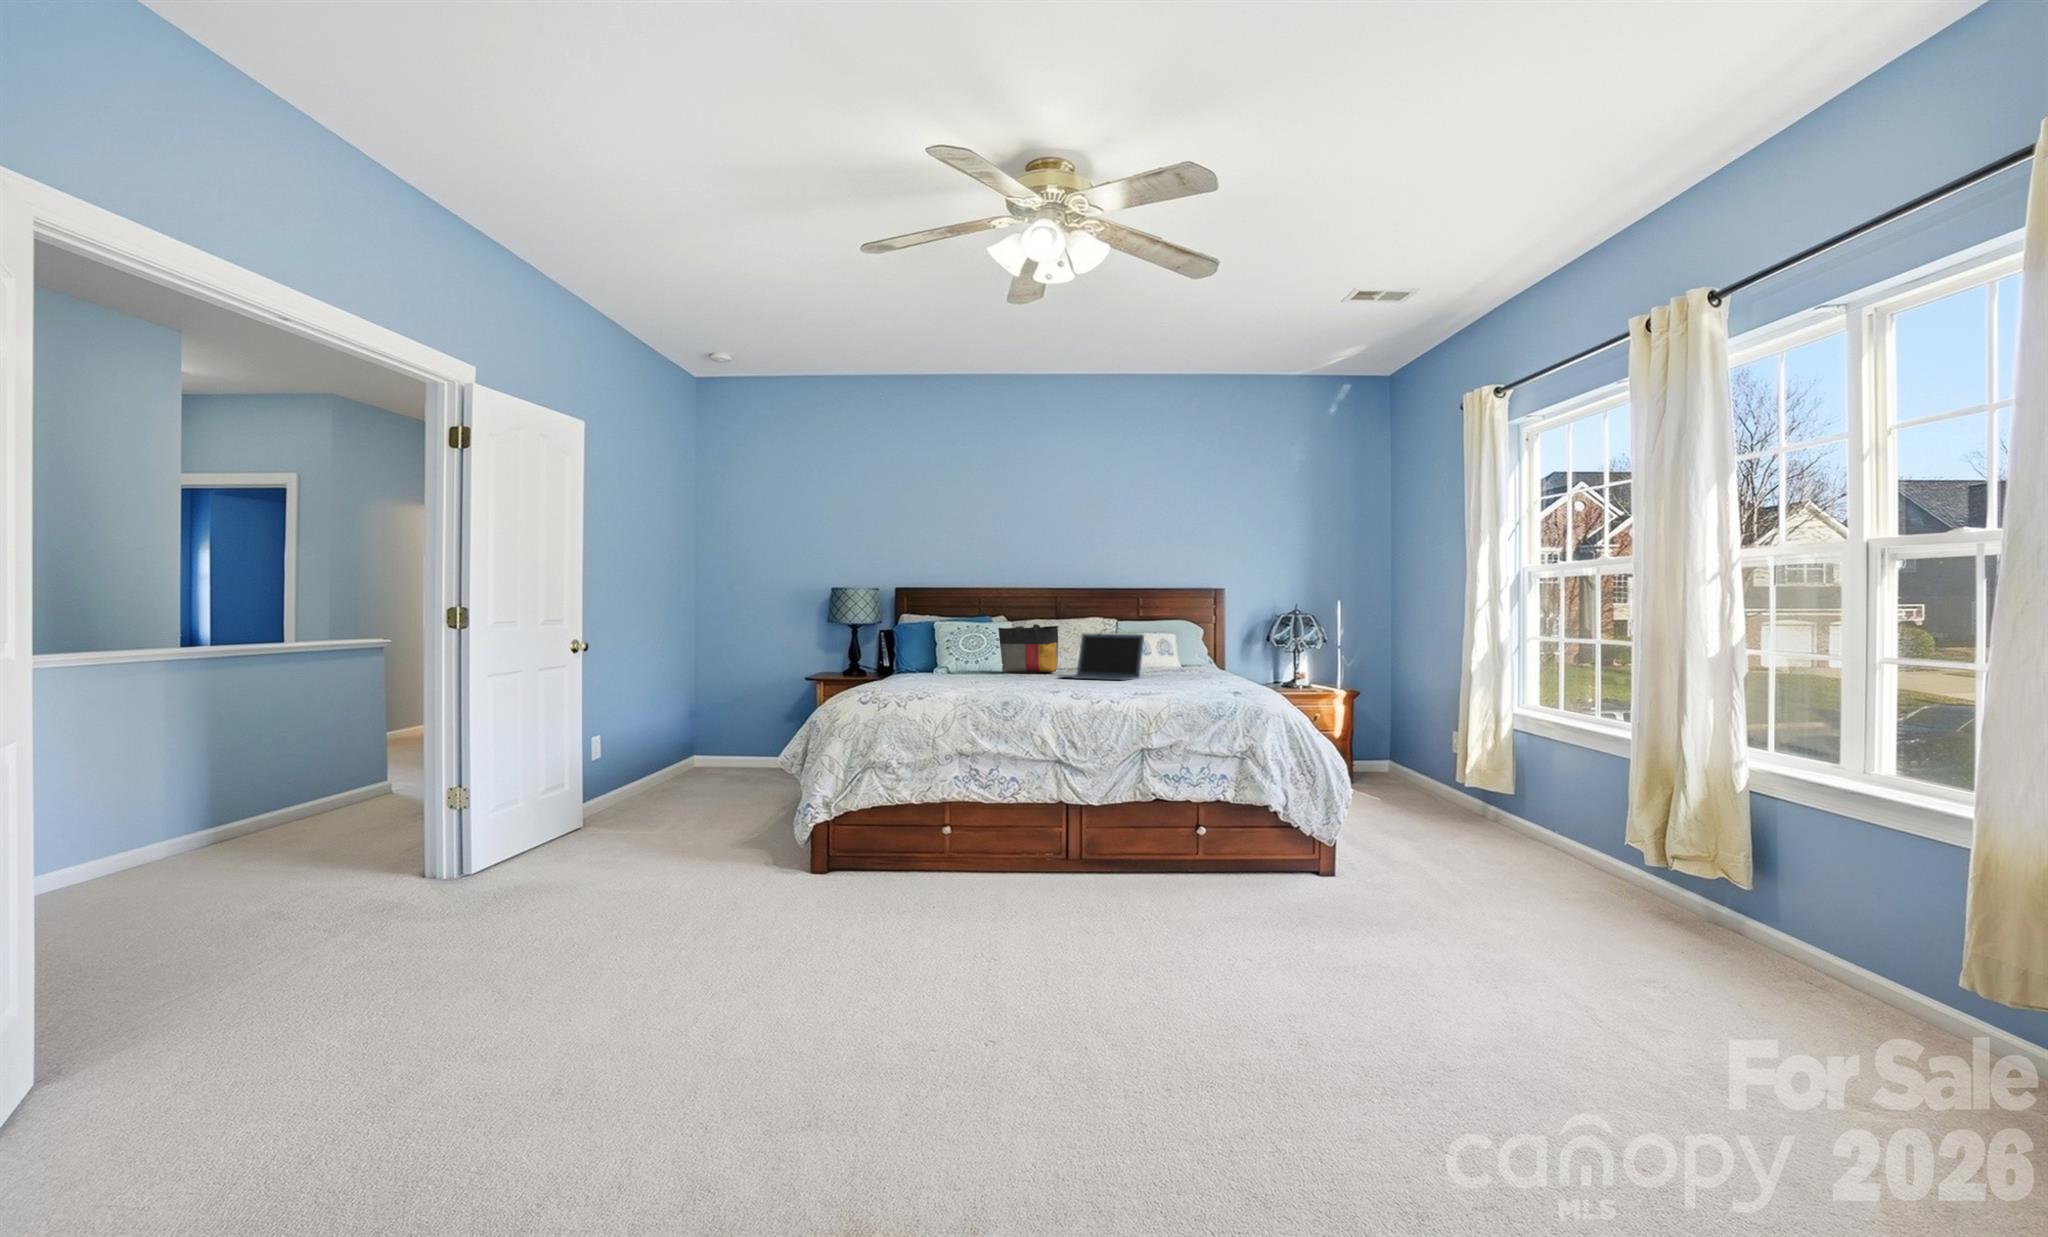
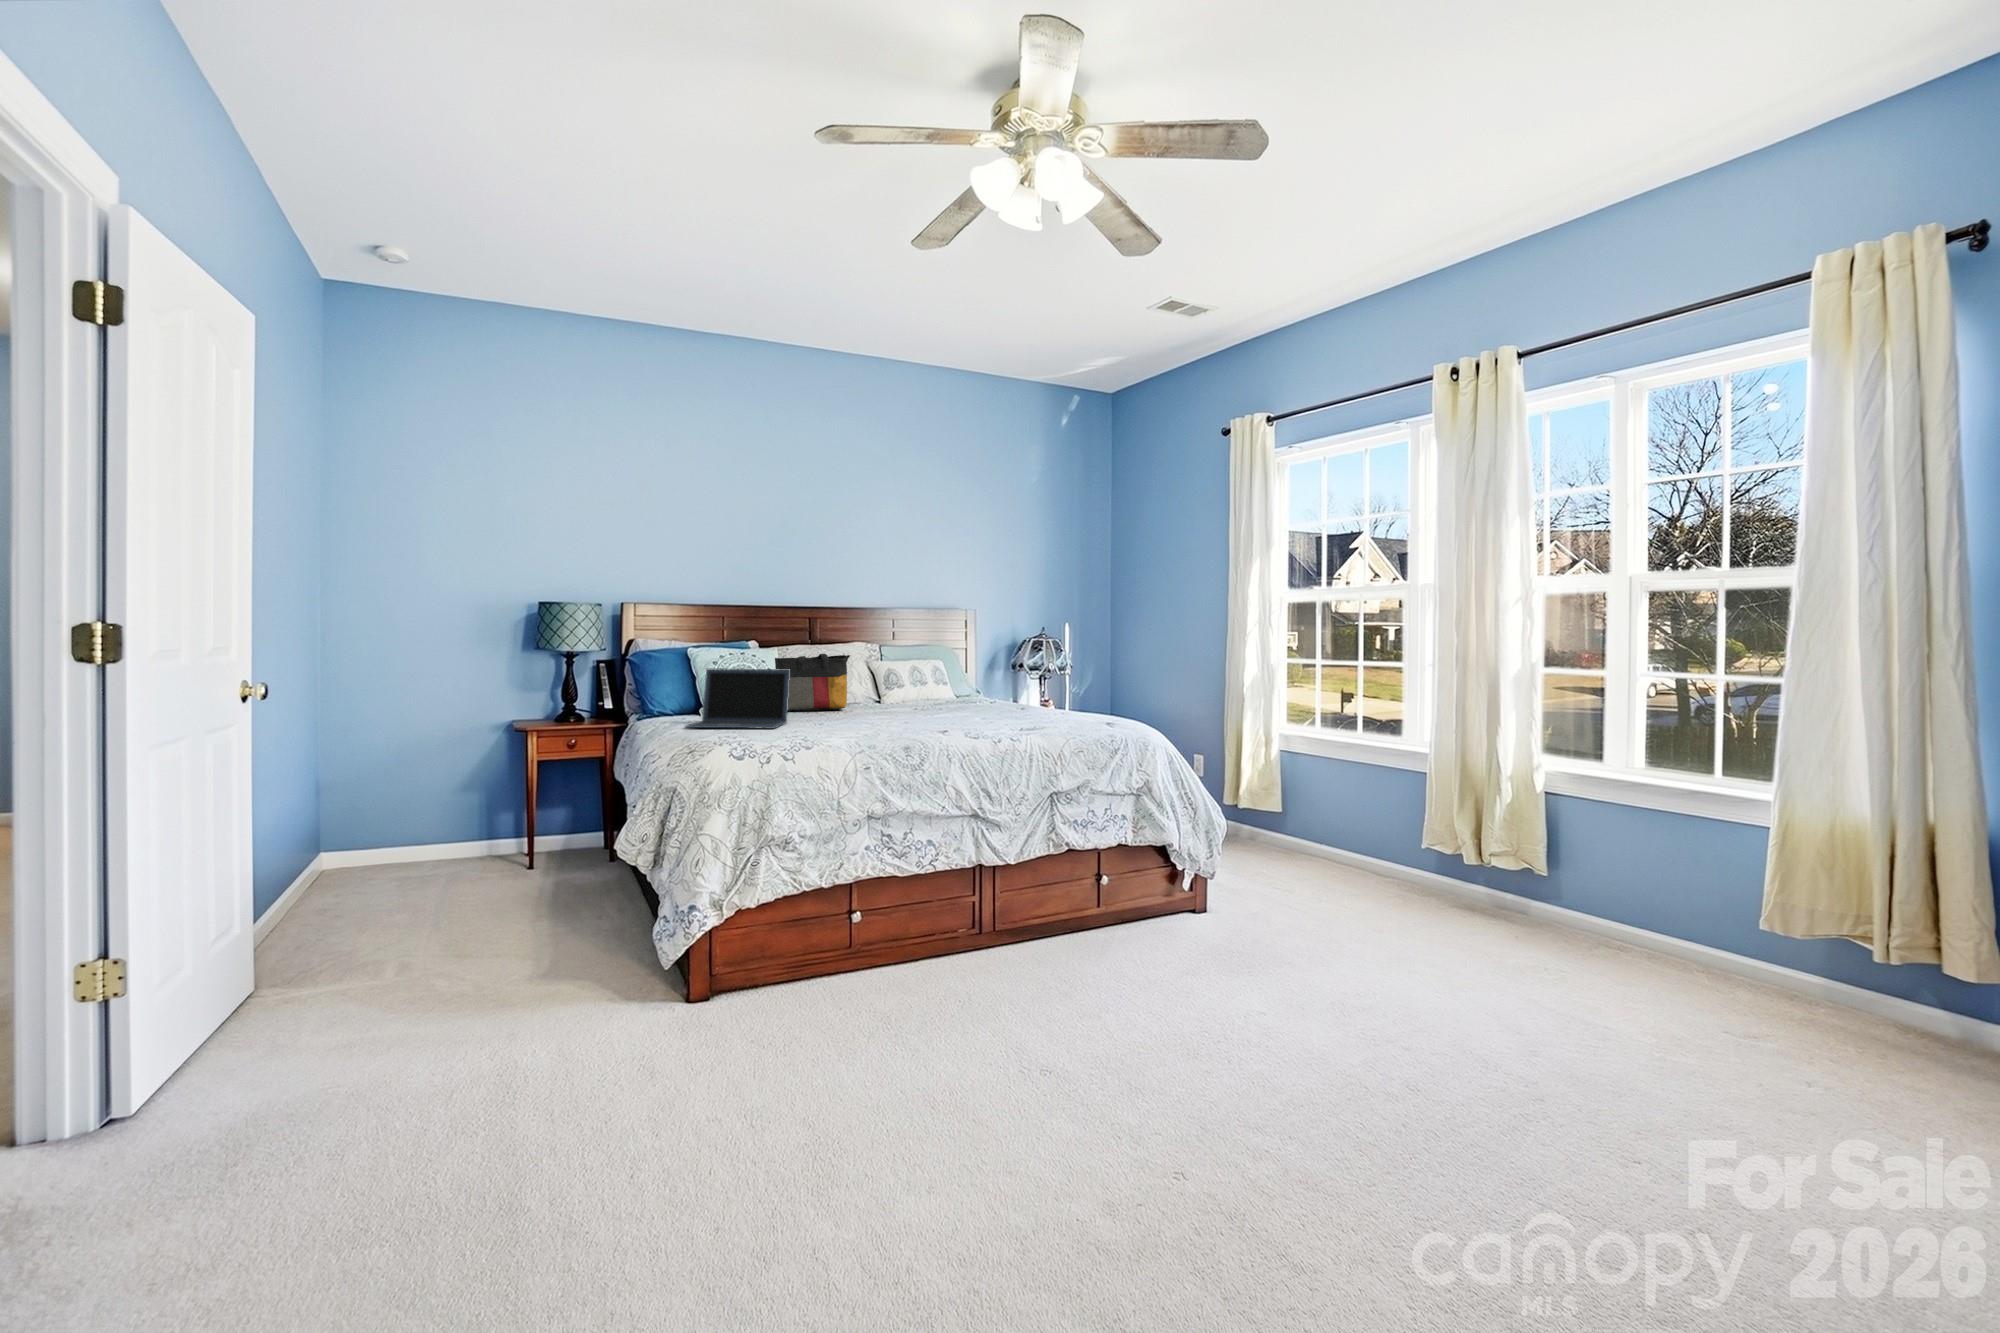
laptop: present [1058,633,1144,680] -> present [685,669,790,729]

